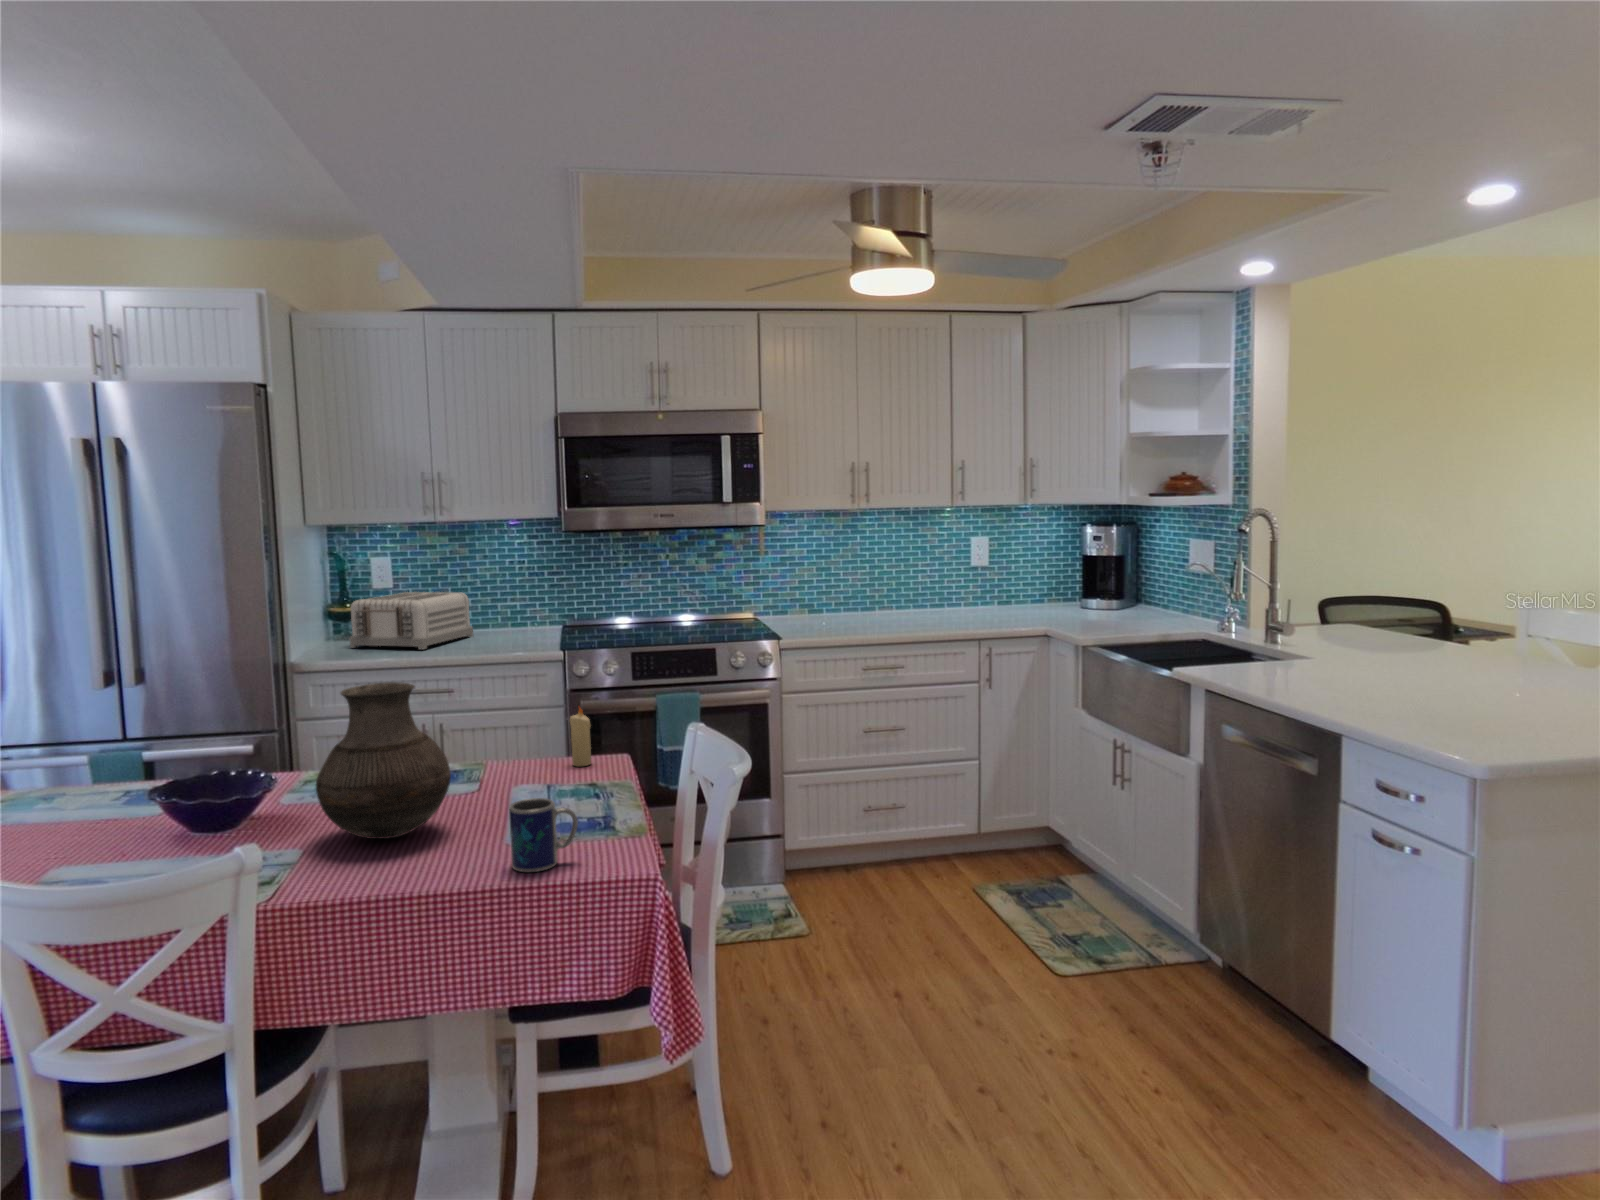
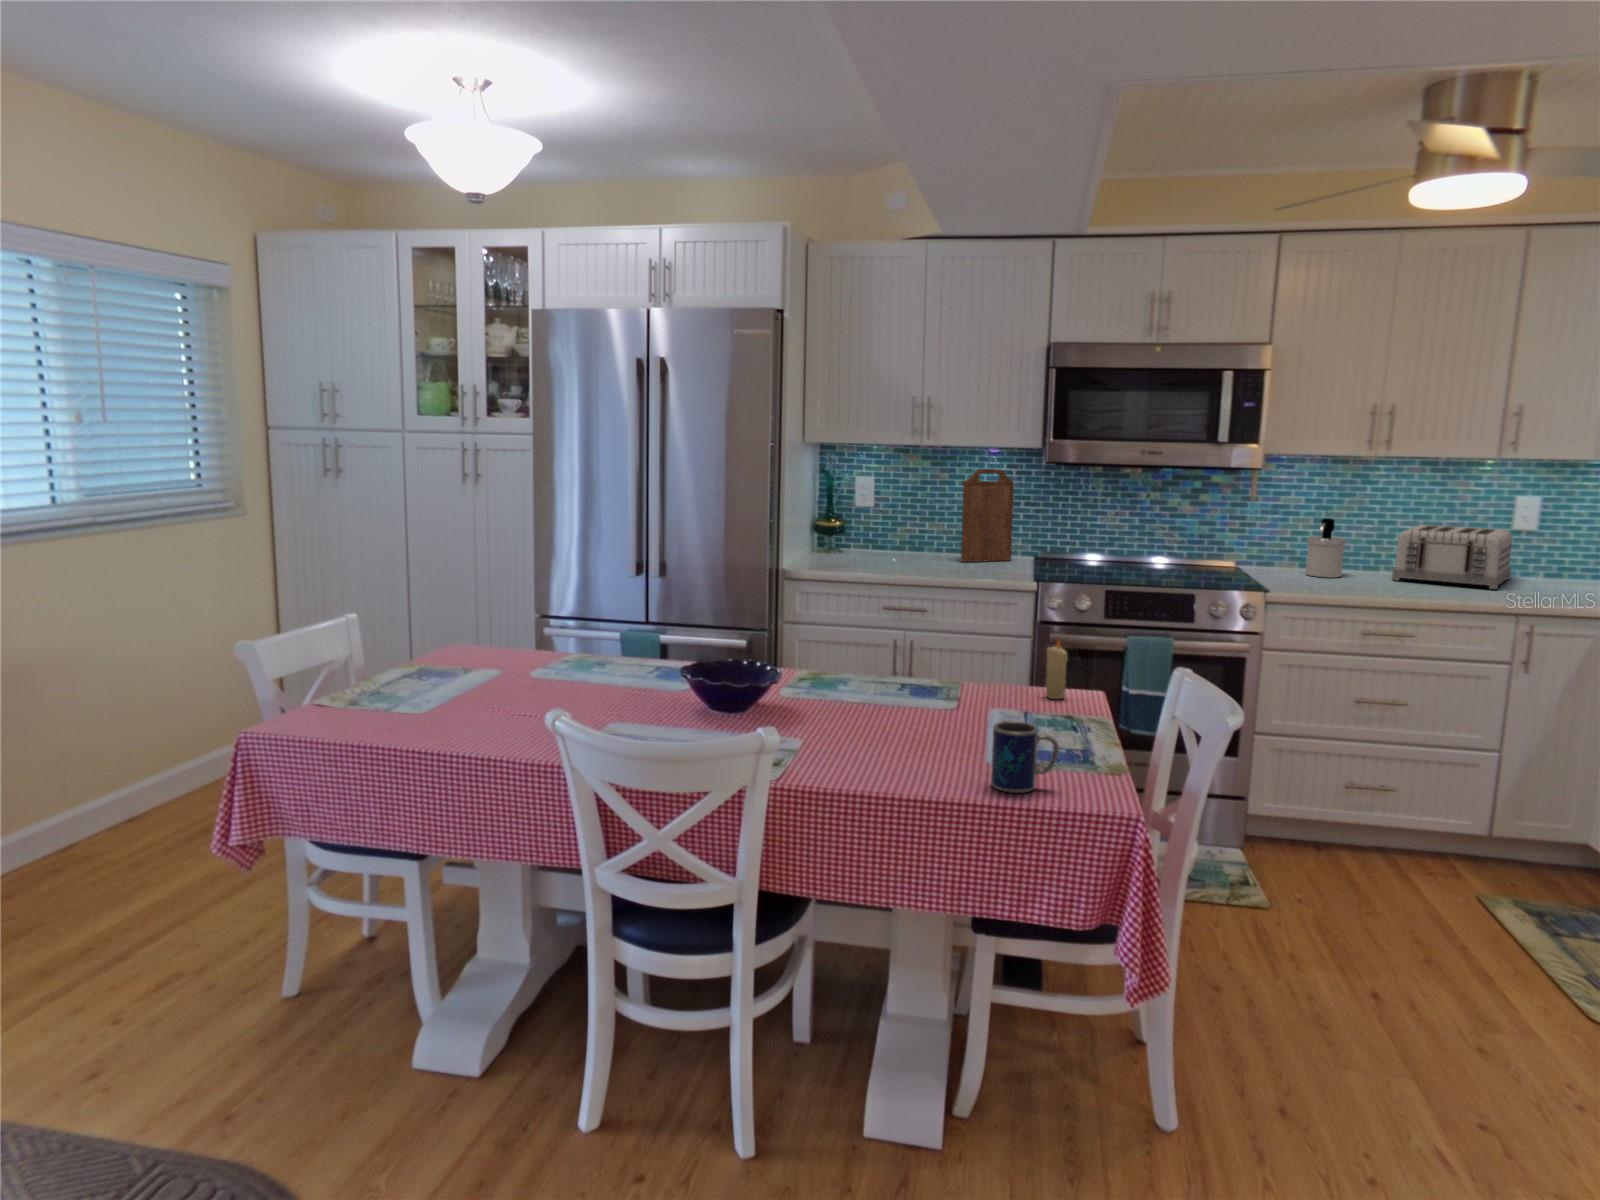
cutting board: none [485,542,540,637] -> present [961,469,1014,562]
soap dispenser: none [802,571,833,623] -> present [1306,518,1346,578]
toaster: present [350,592,473,649] -> present [1392,525,1512,589]
vase: present [316,682,451,839] -> none [817,594,936,740]

